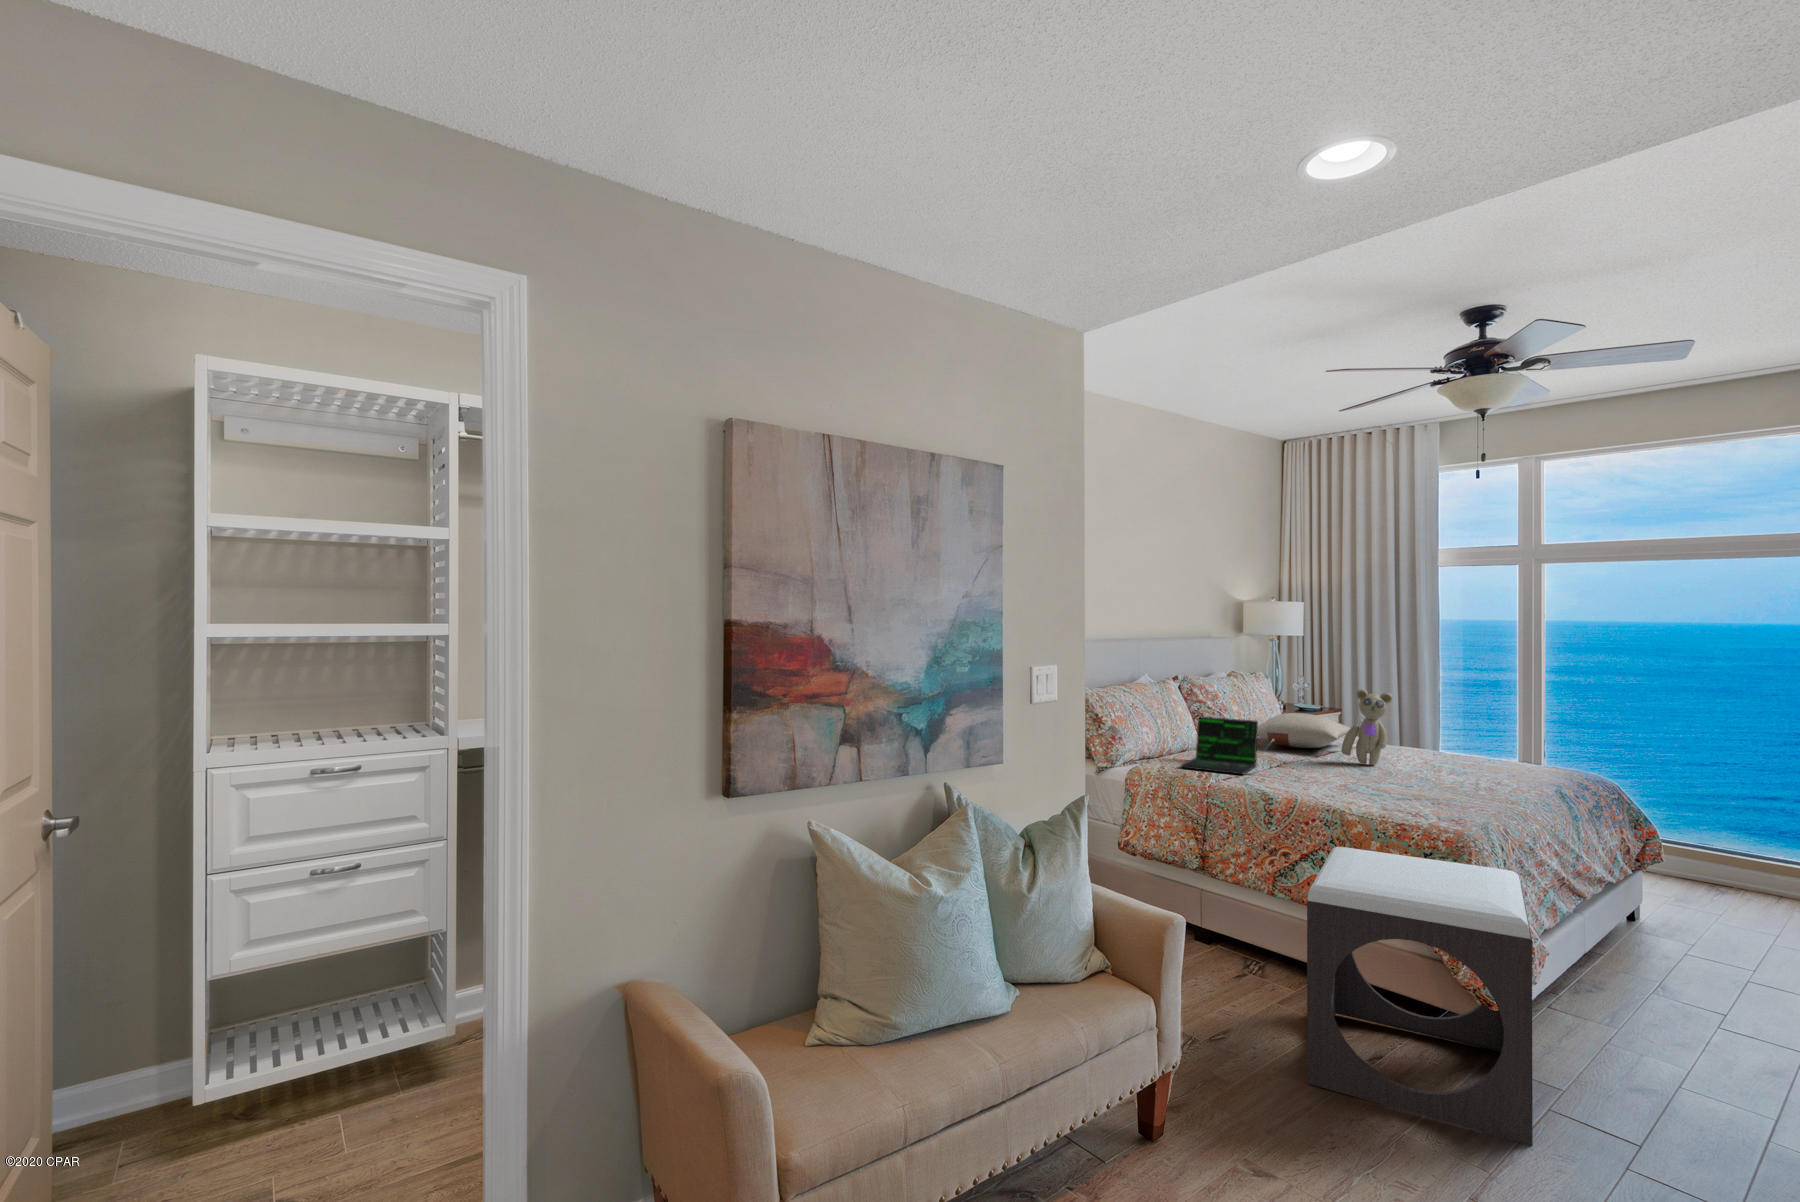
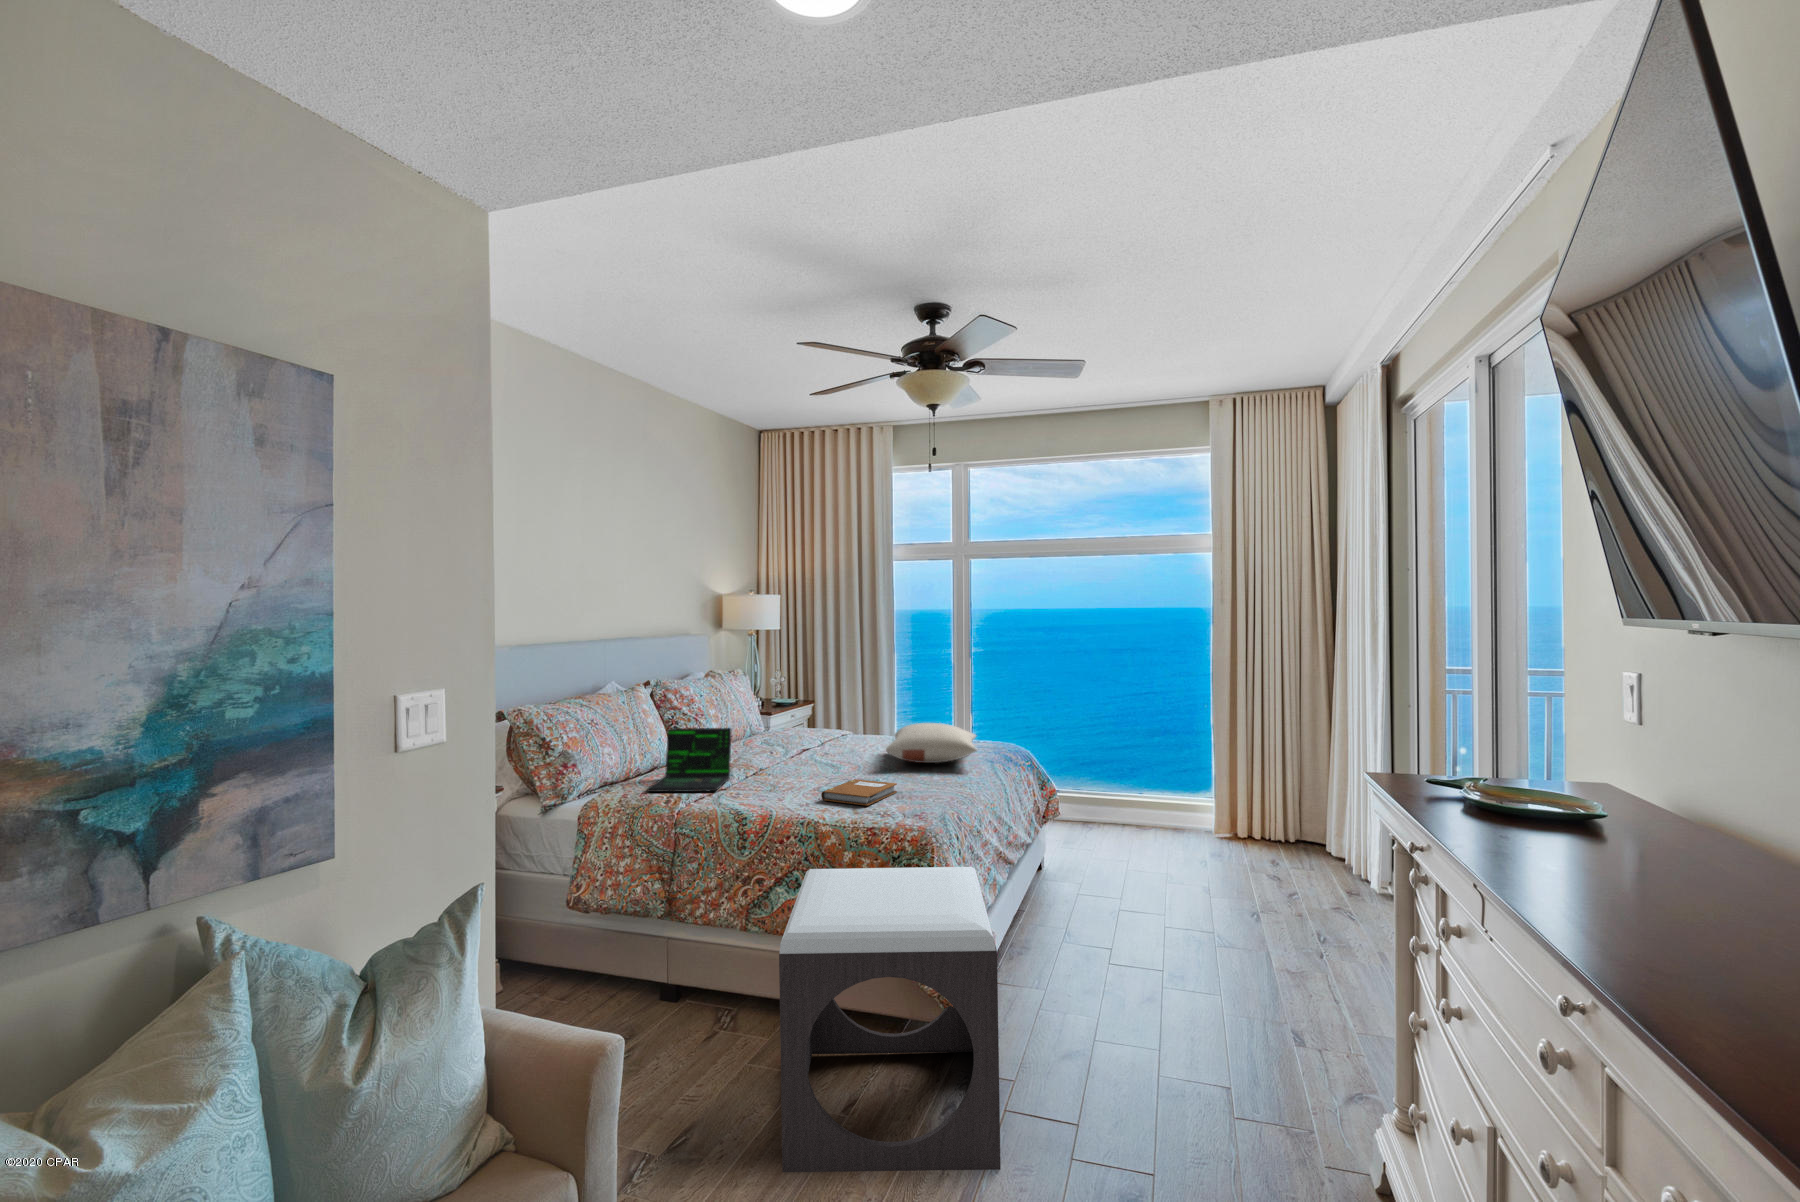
teddy bear: present [1342,689,1392,765] -> none [814,685,859,762]
pillow: present [1257,713,1350,748] -> present [886,723,977,763]
notebook: none [1349,780,1433,804] -> present [821,779,897,806]

